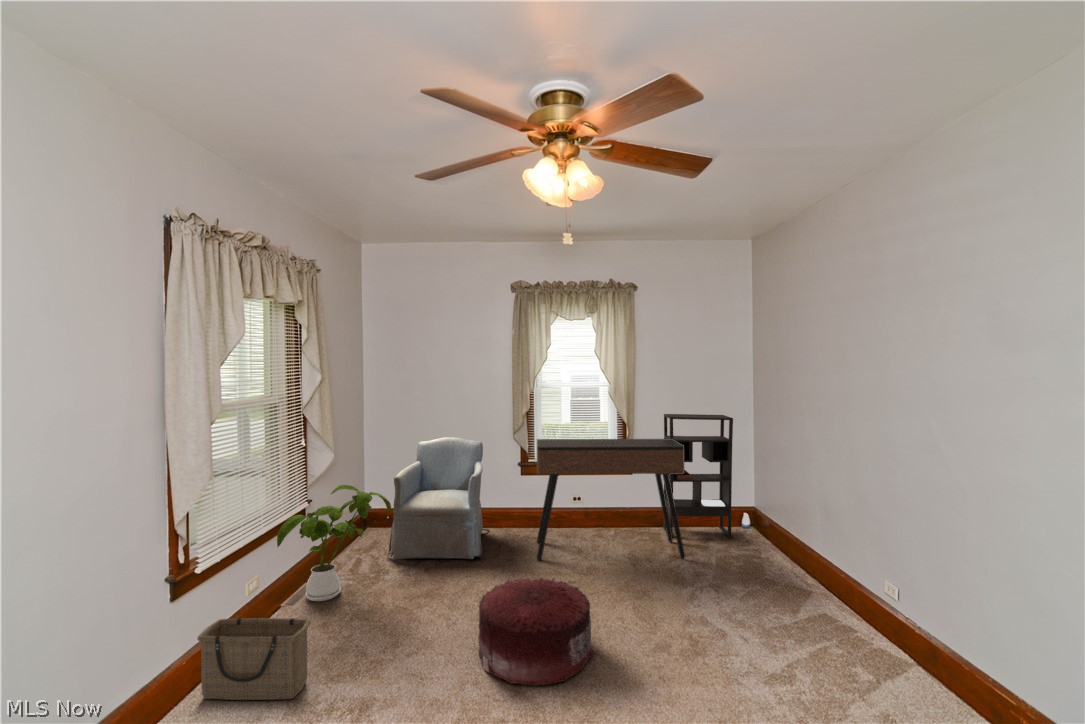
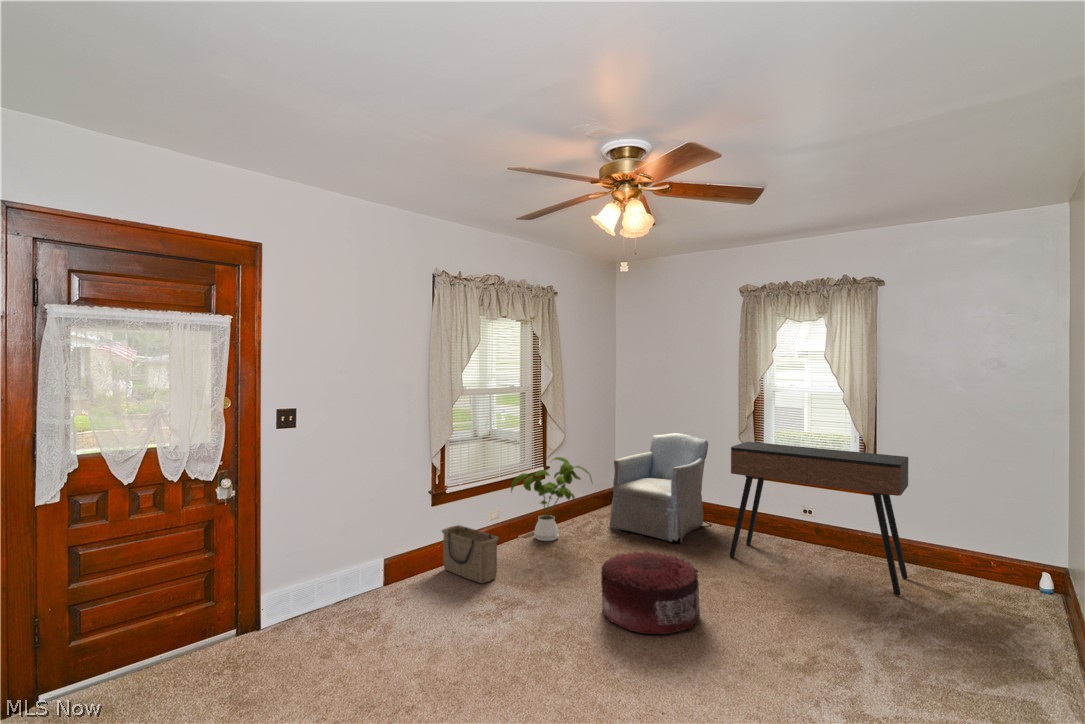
bookshelf: present [663,414,733,538] -> none [910,428,1011,596]

